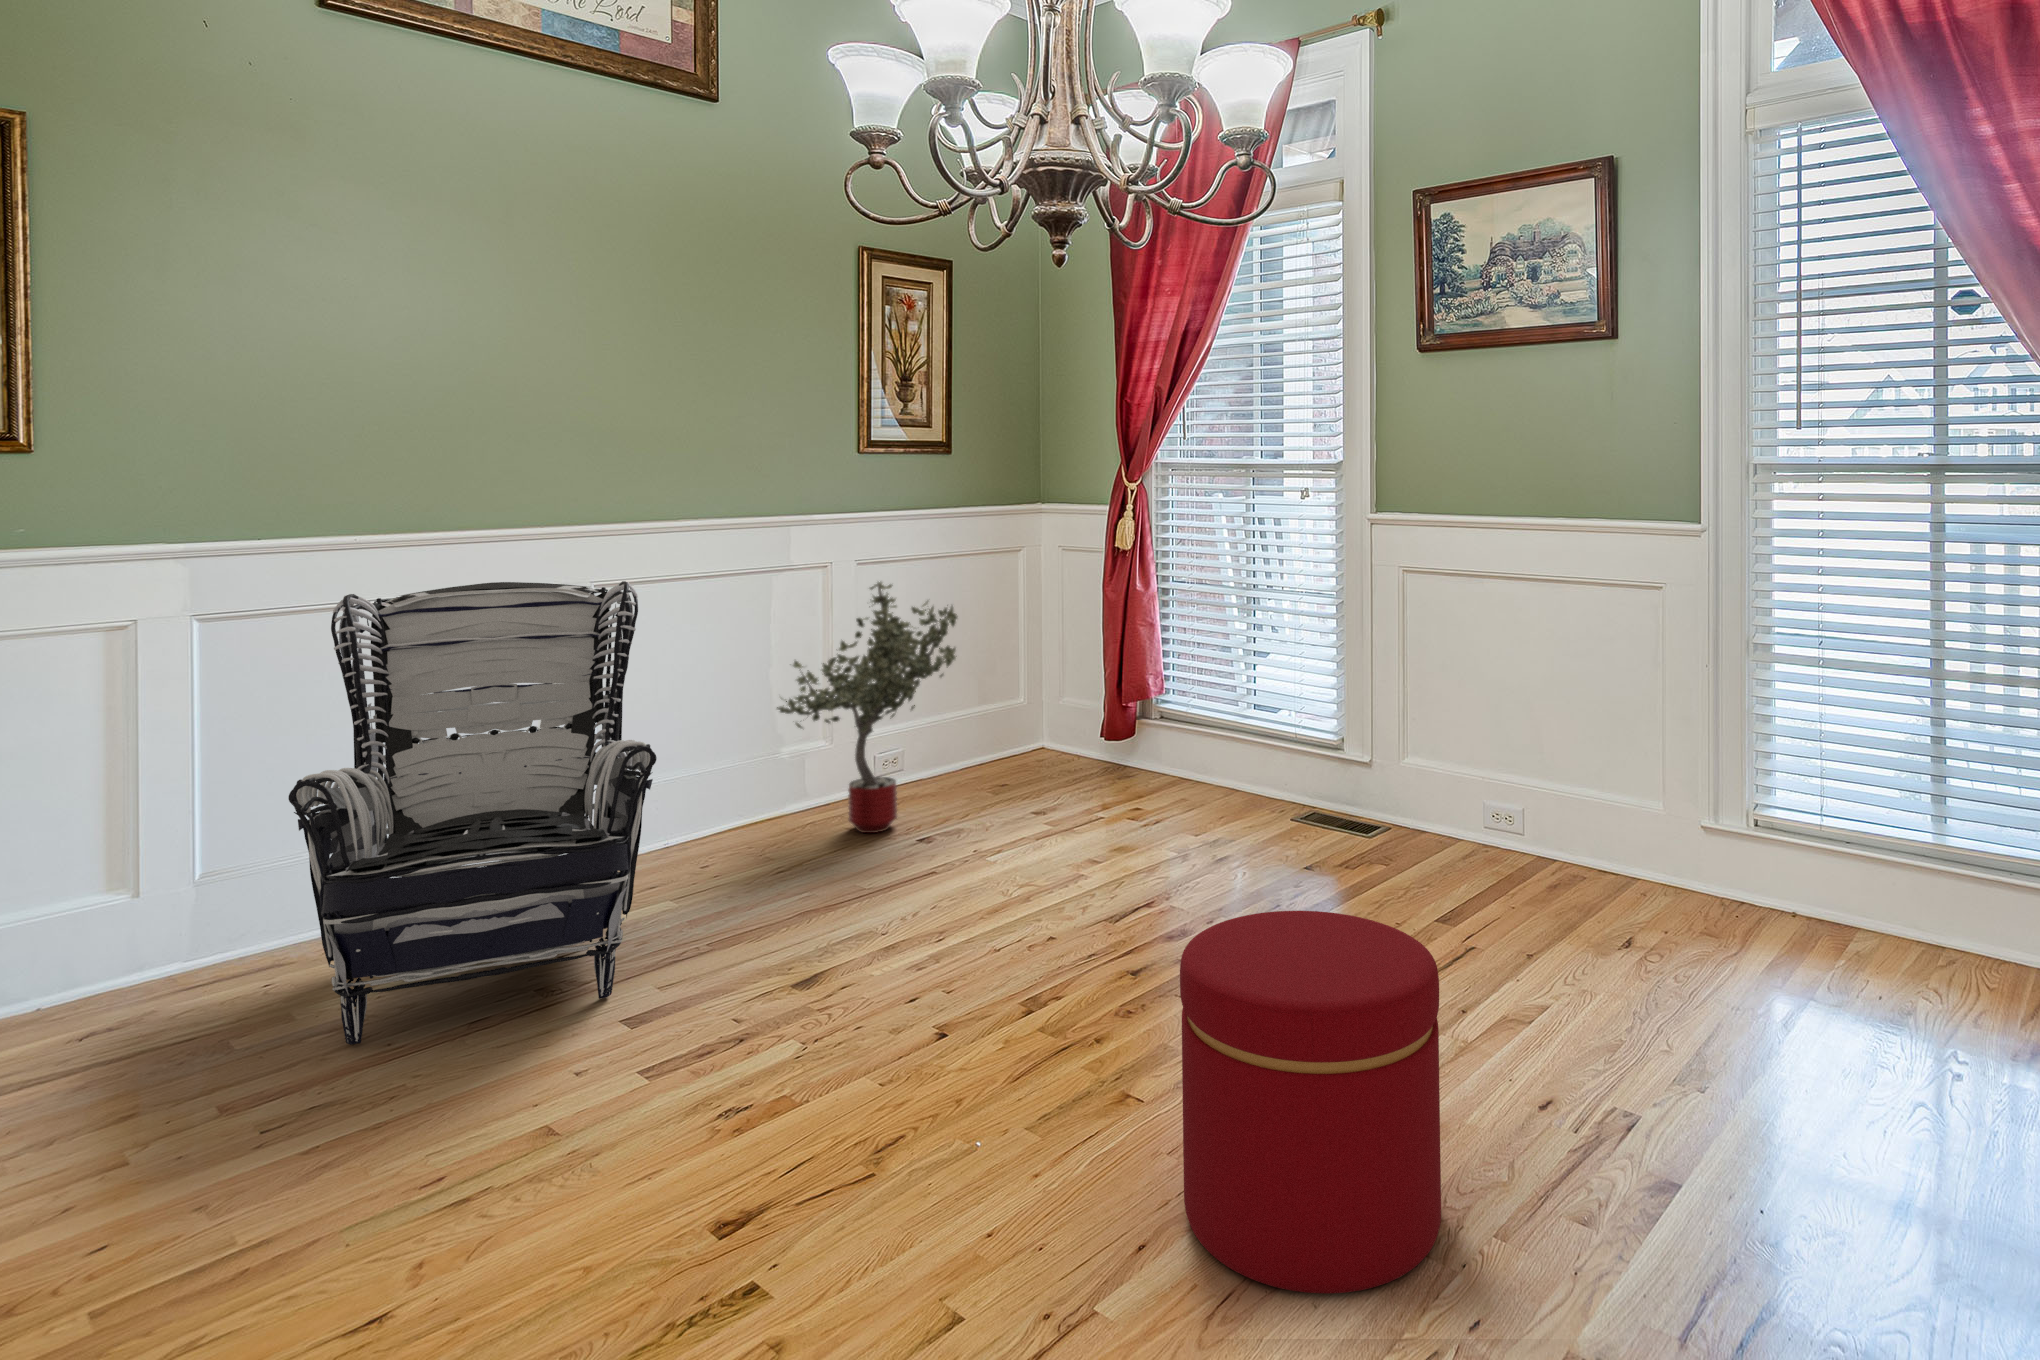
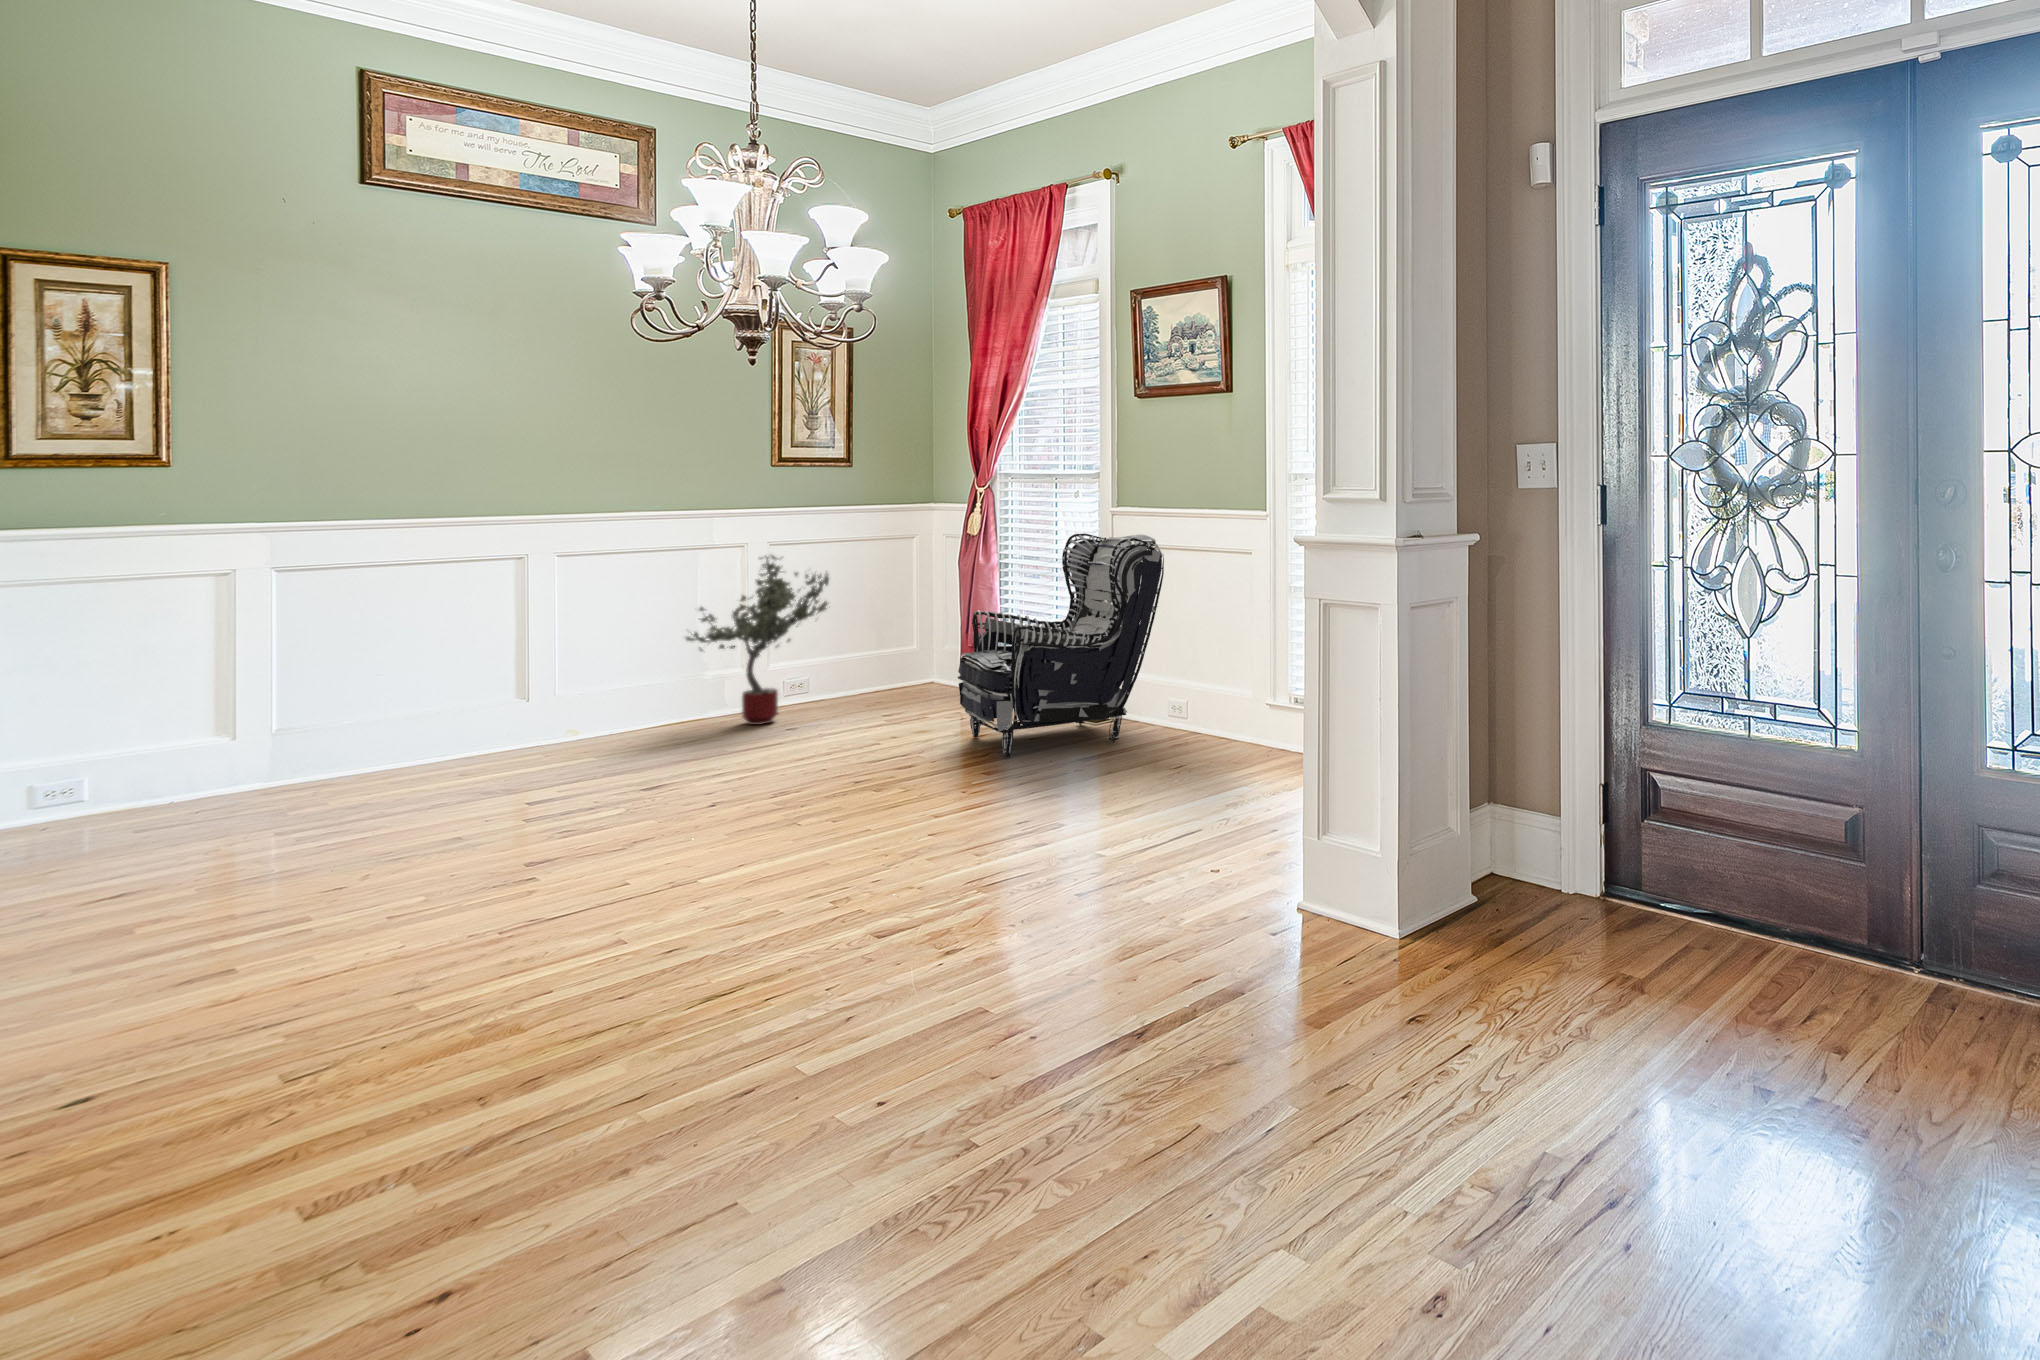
armchair: present [288,581,657,1045] -> present [958,534,1164,758]
ottoman: present [1180,911,1441,1294] -> none [743,715,885,880]

